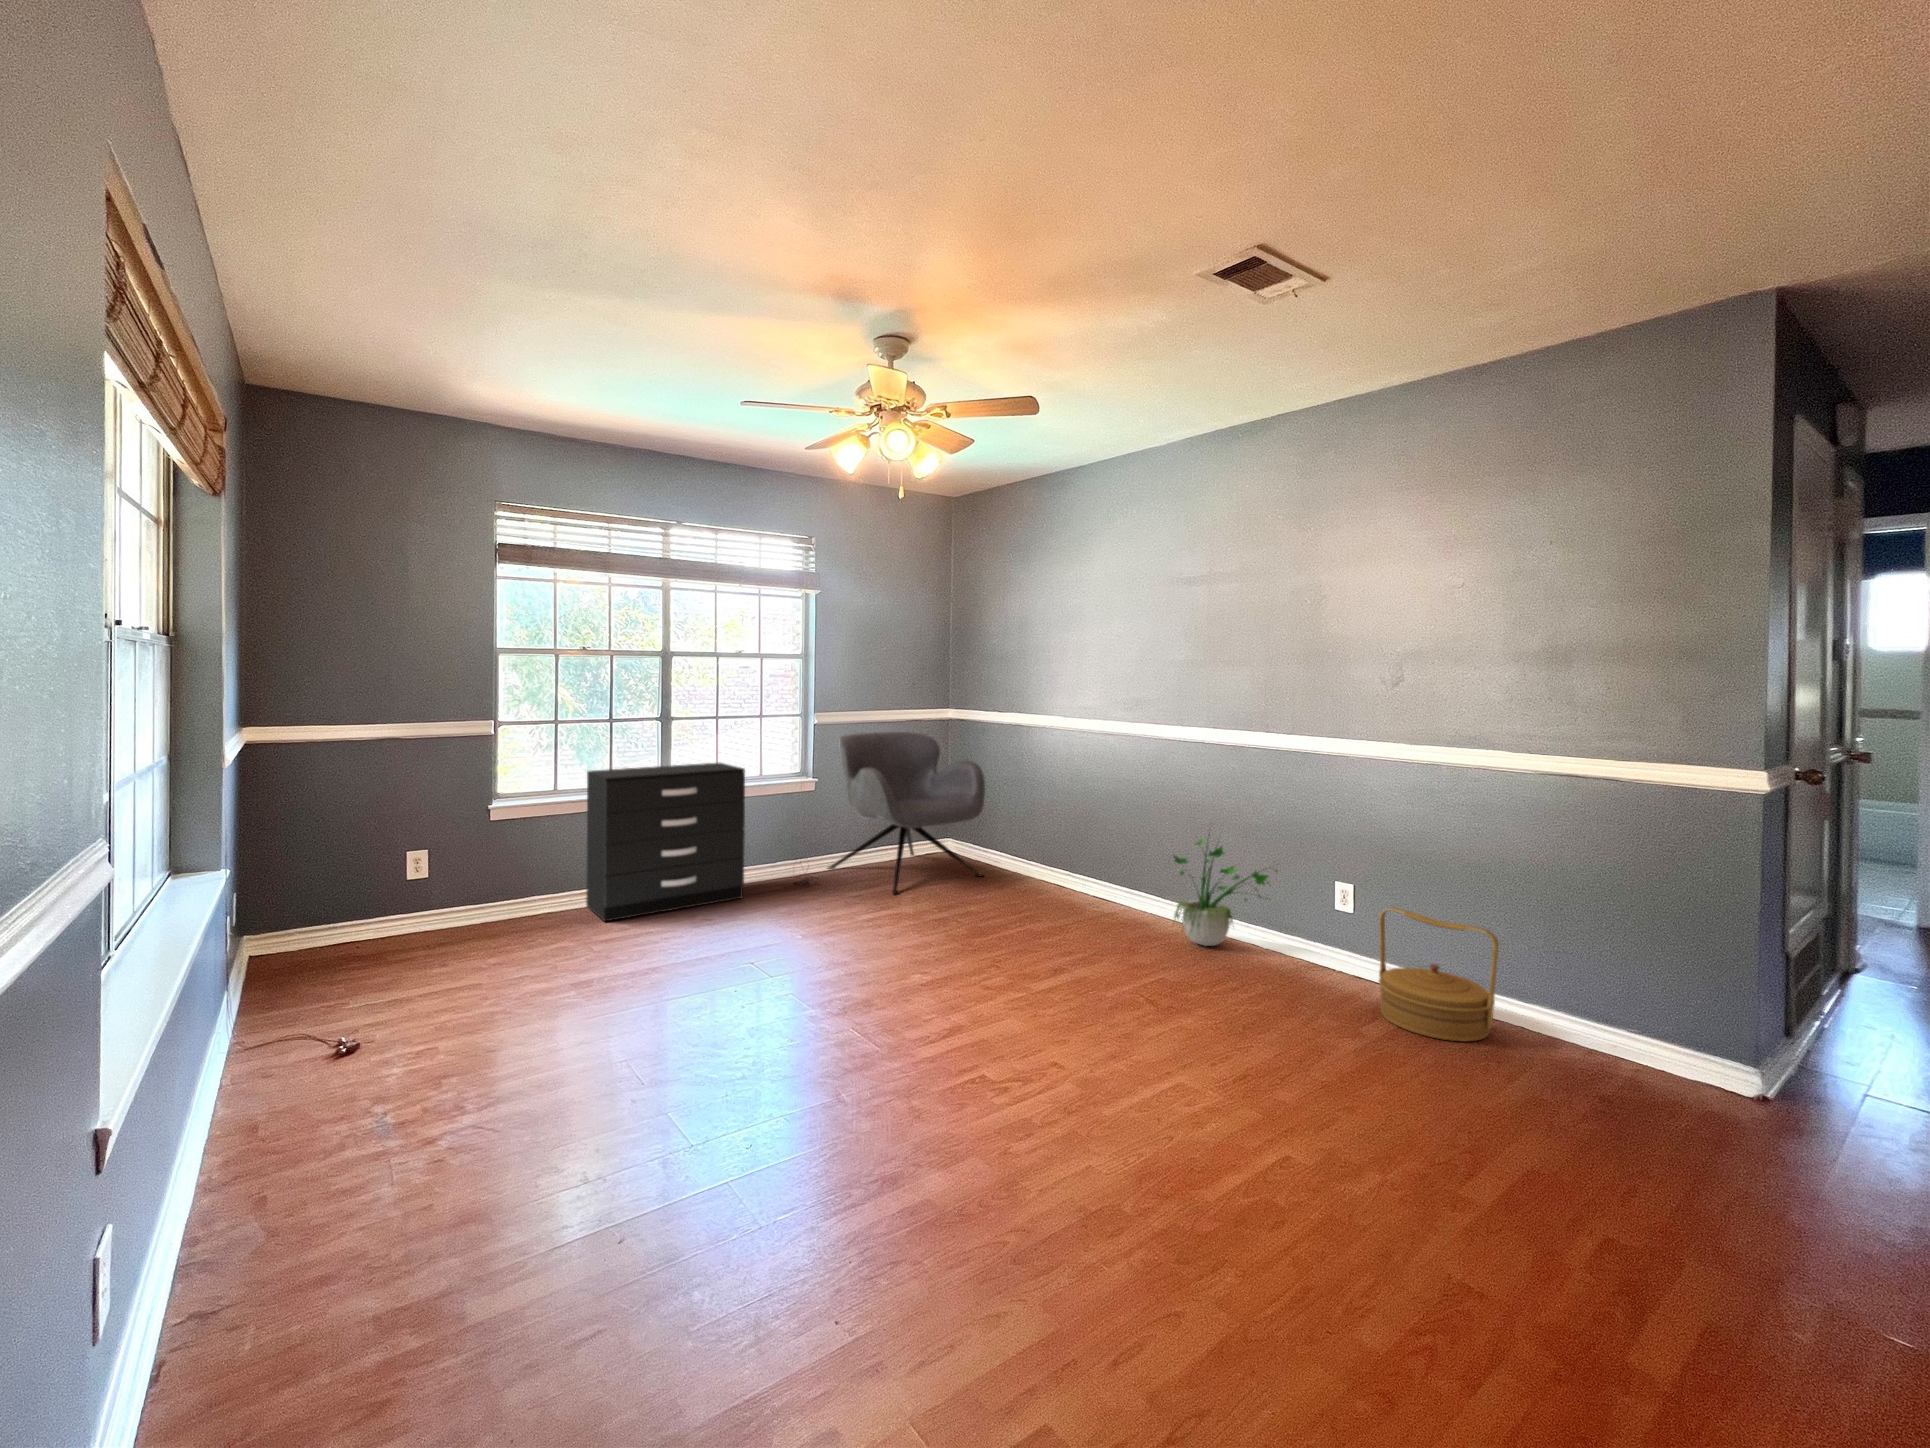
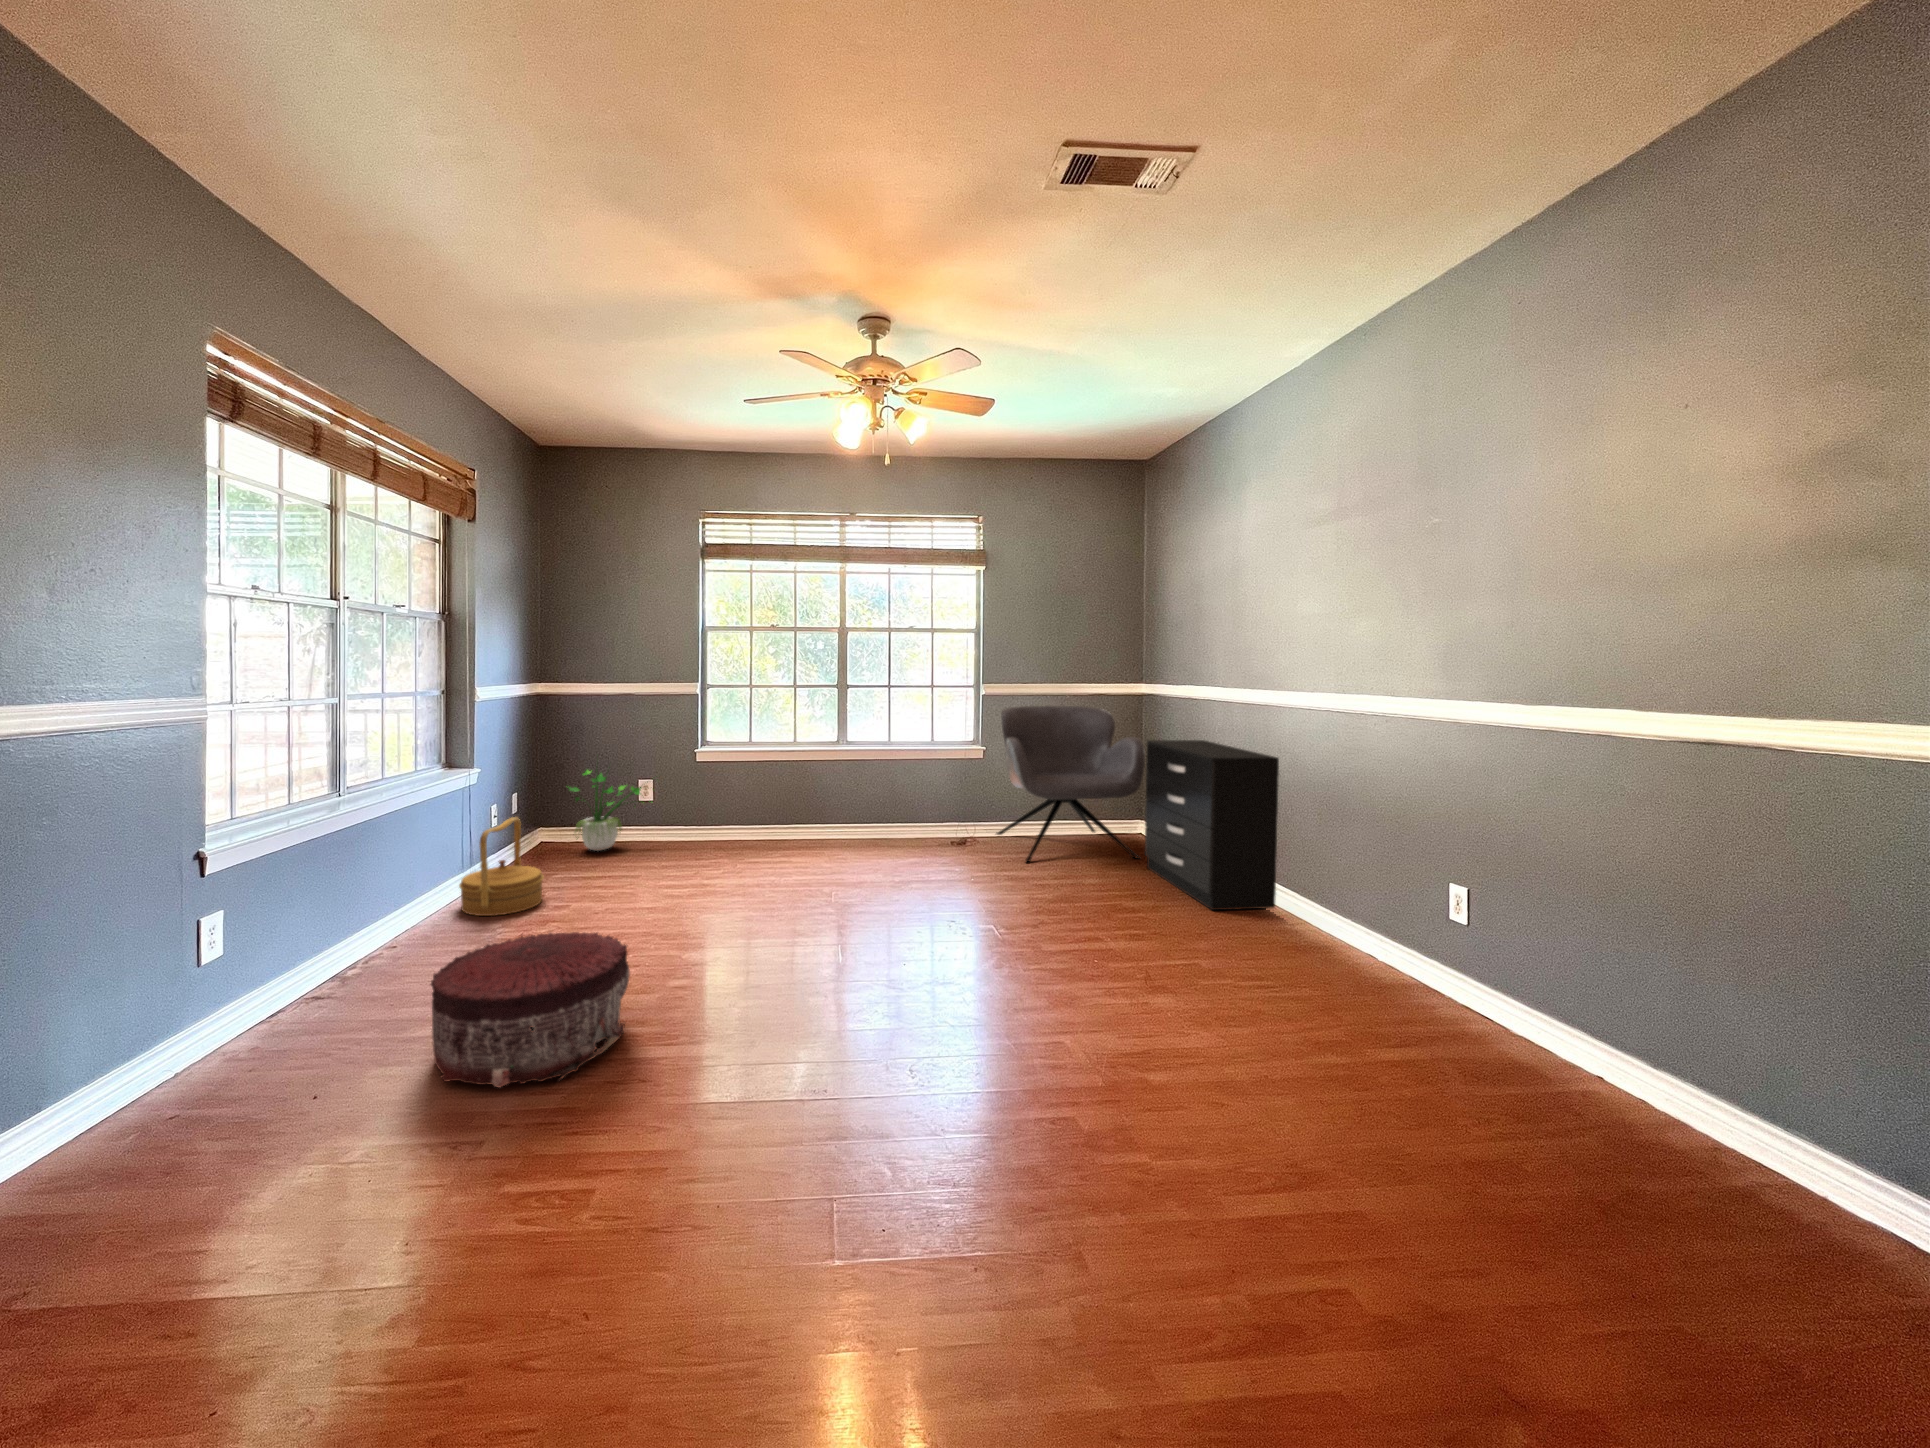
dresser: present [586,763,745,921] -> present [1145,740,1279,910]
potted plant: present [1174,834,1268,946] -> present [569,770,641,851]
woven basket: present [1379,907,1499,1042] -> present [459,817,544,916]
pouf: none [497,1059,758,1324] -> present [431,932,630,1087]

